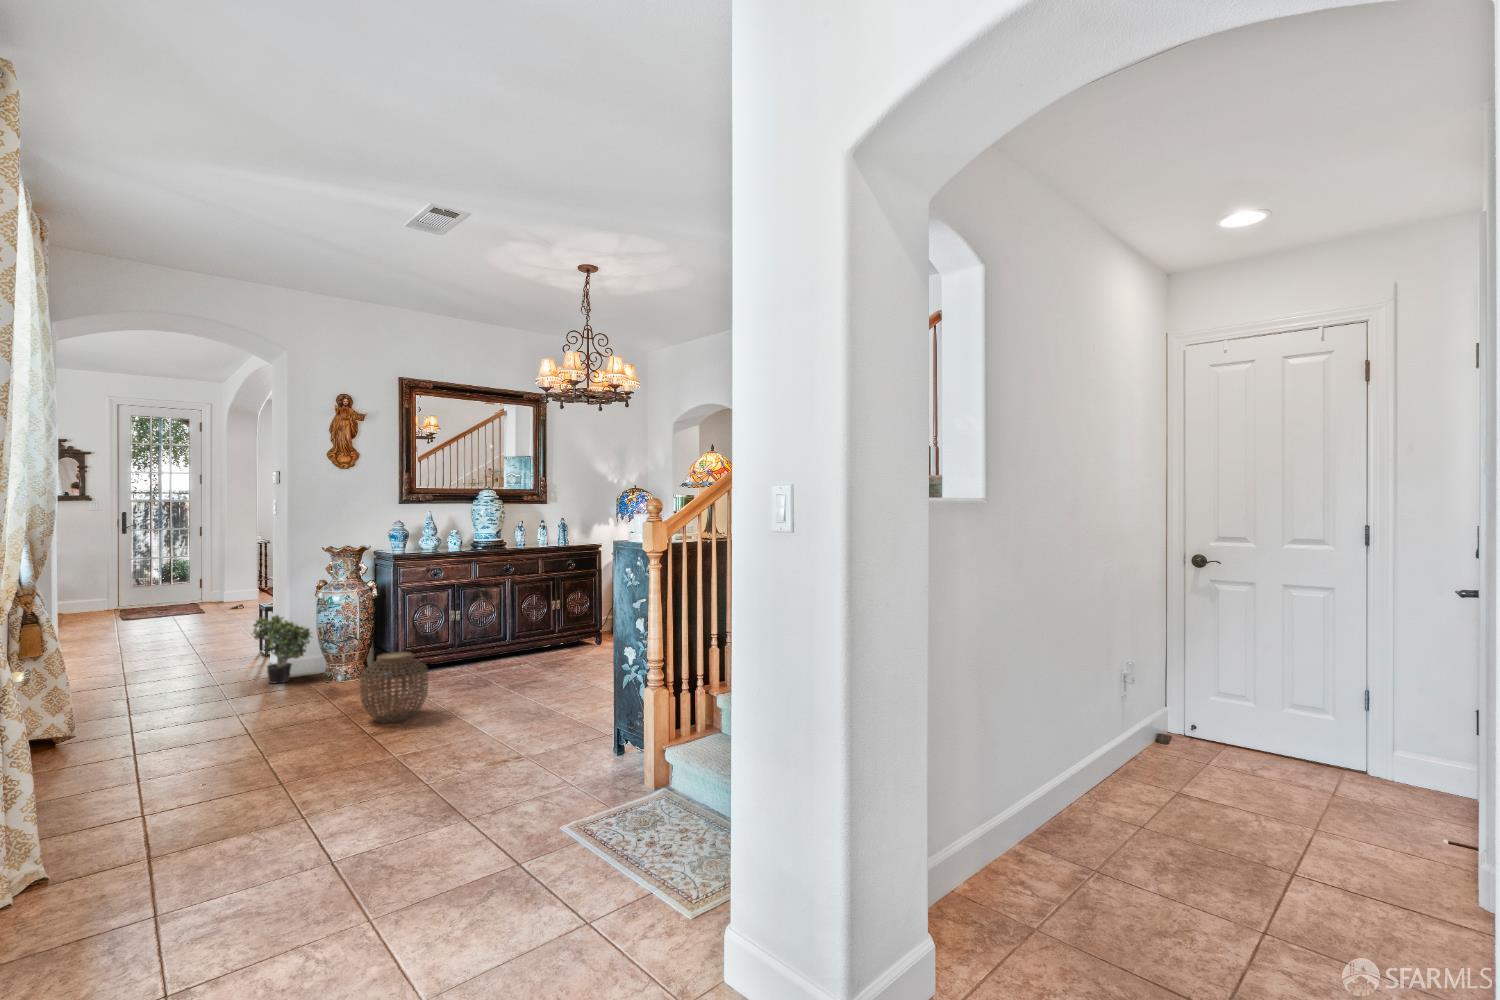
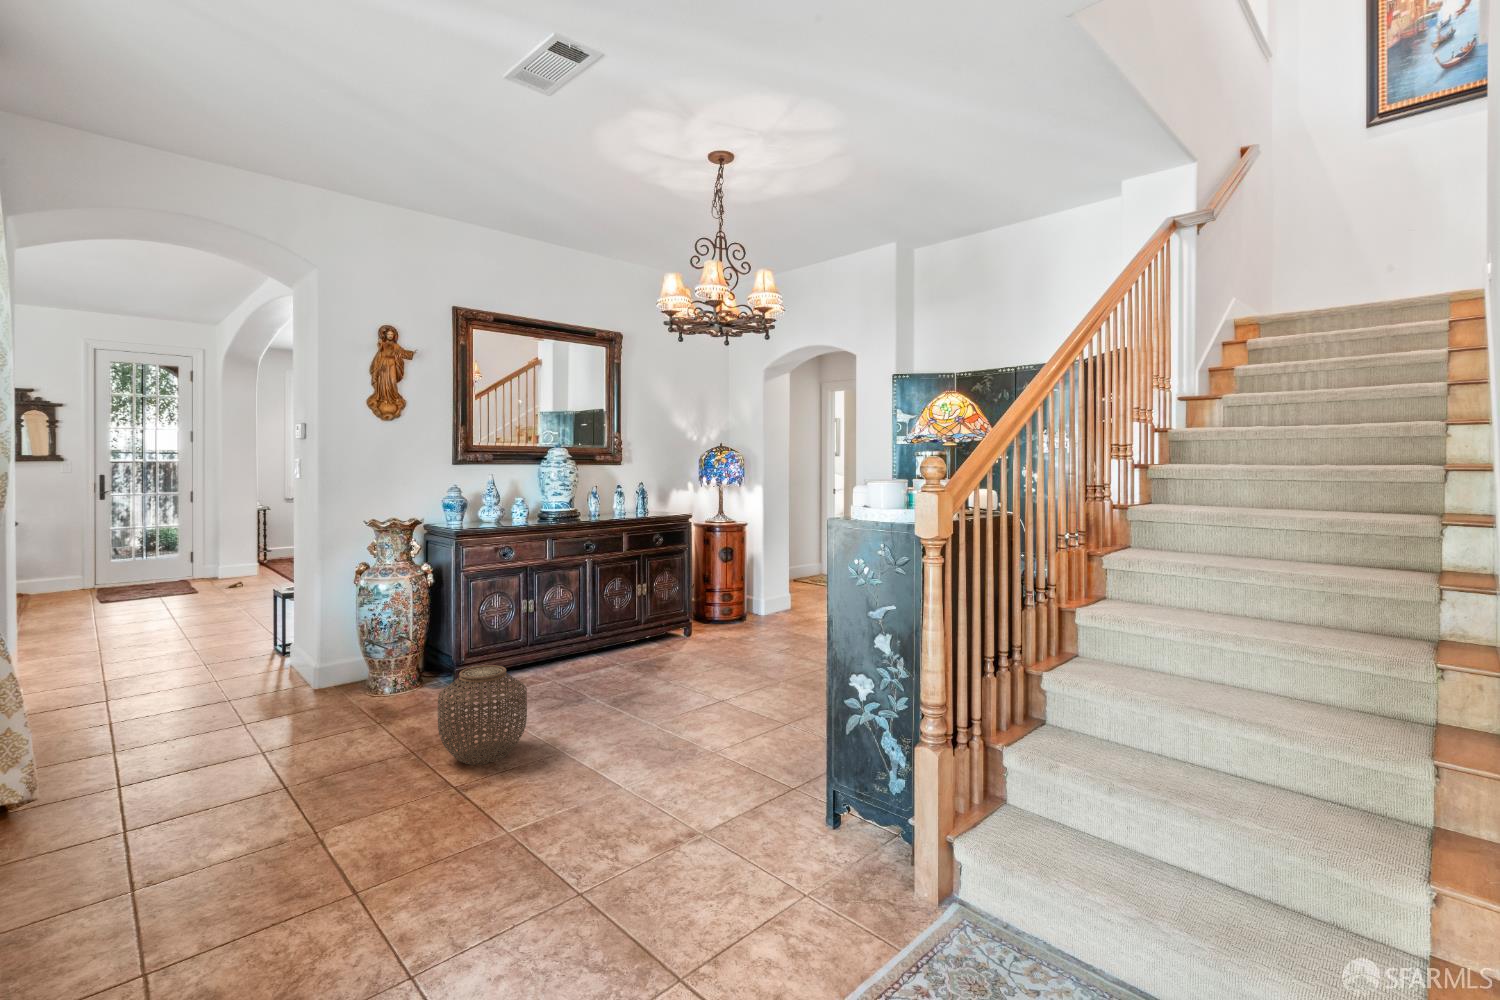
potted plant: present [253,615,312,684] -> none [273,607,353,696]

